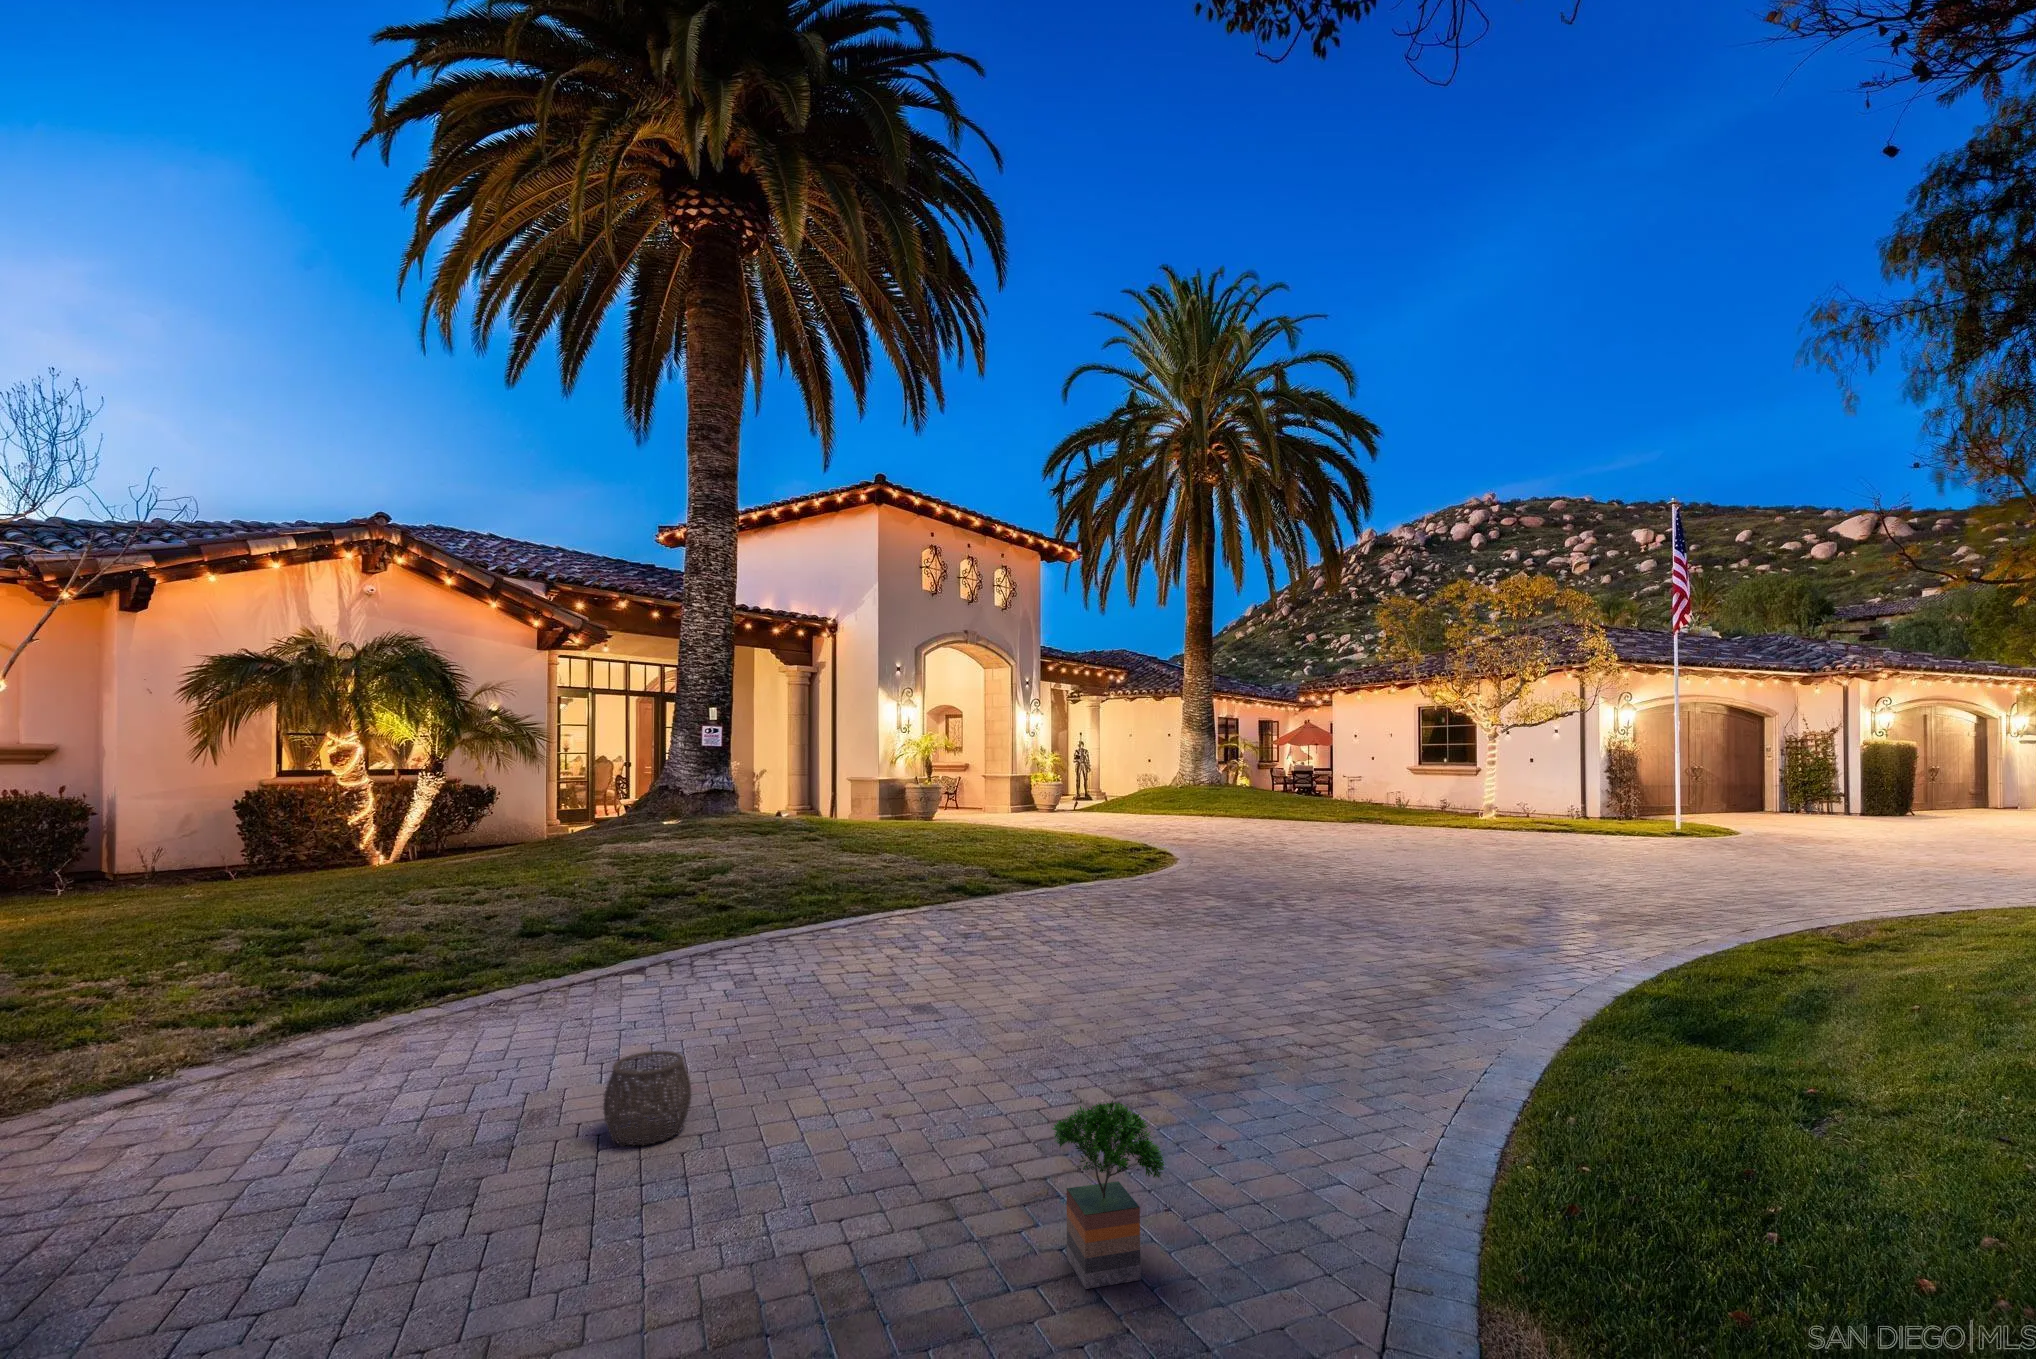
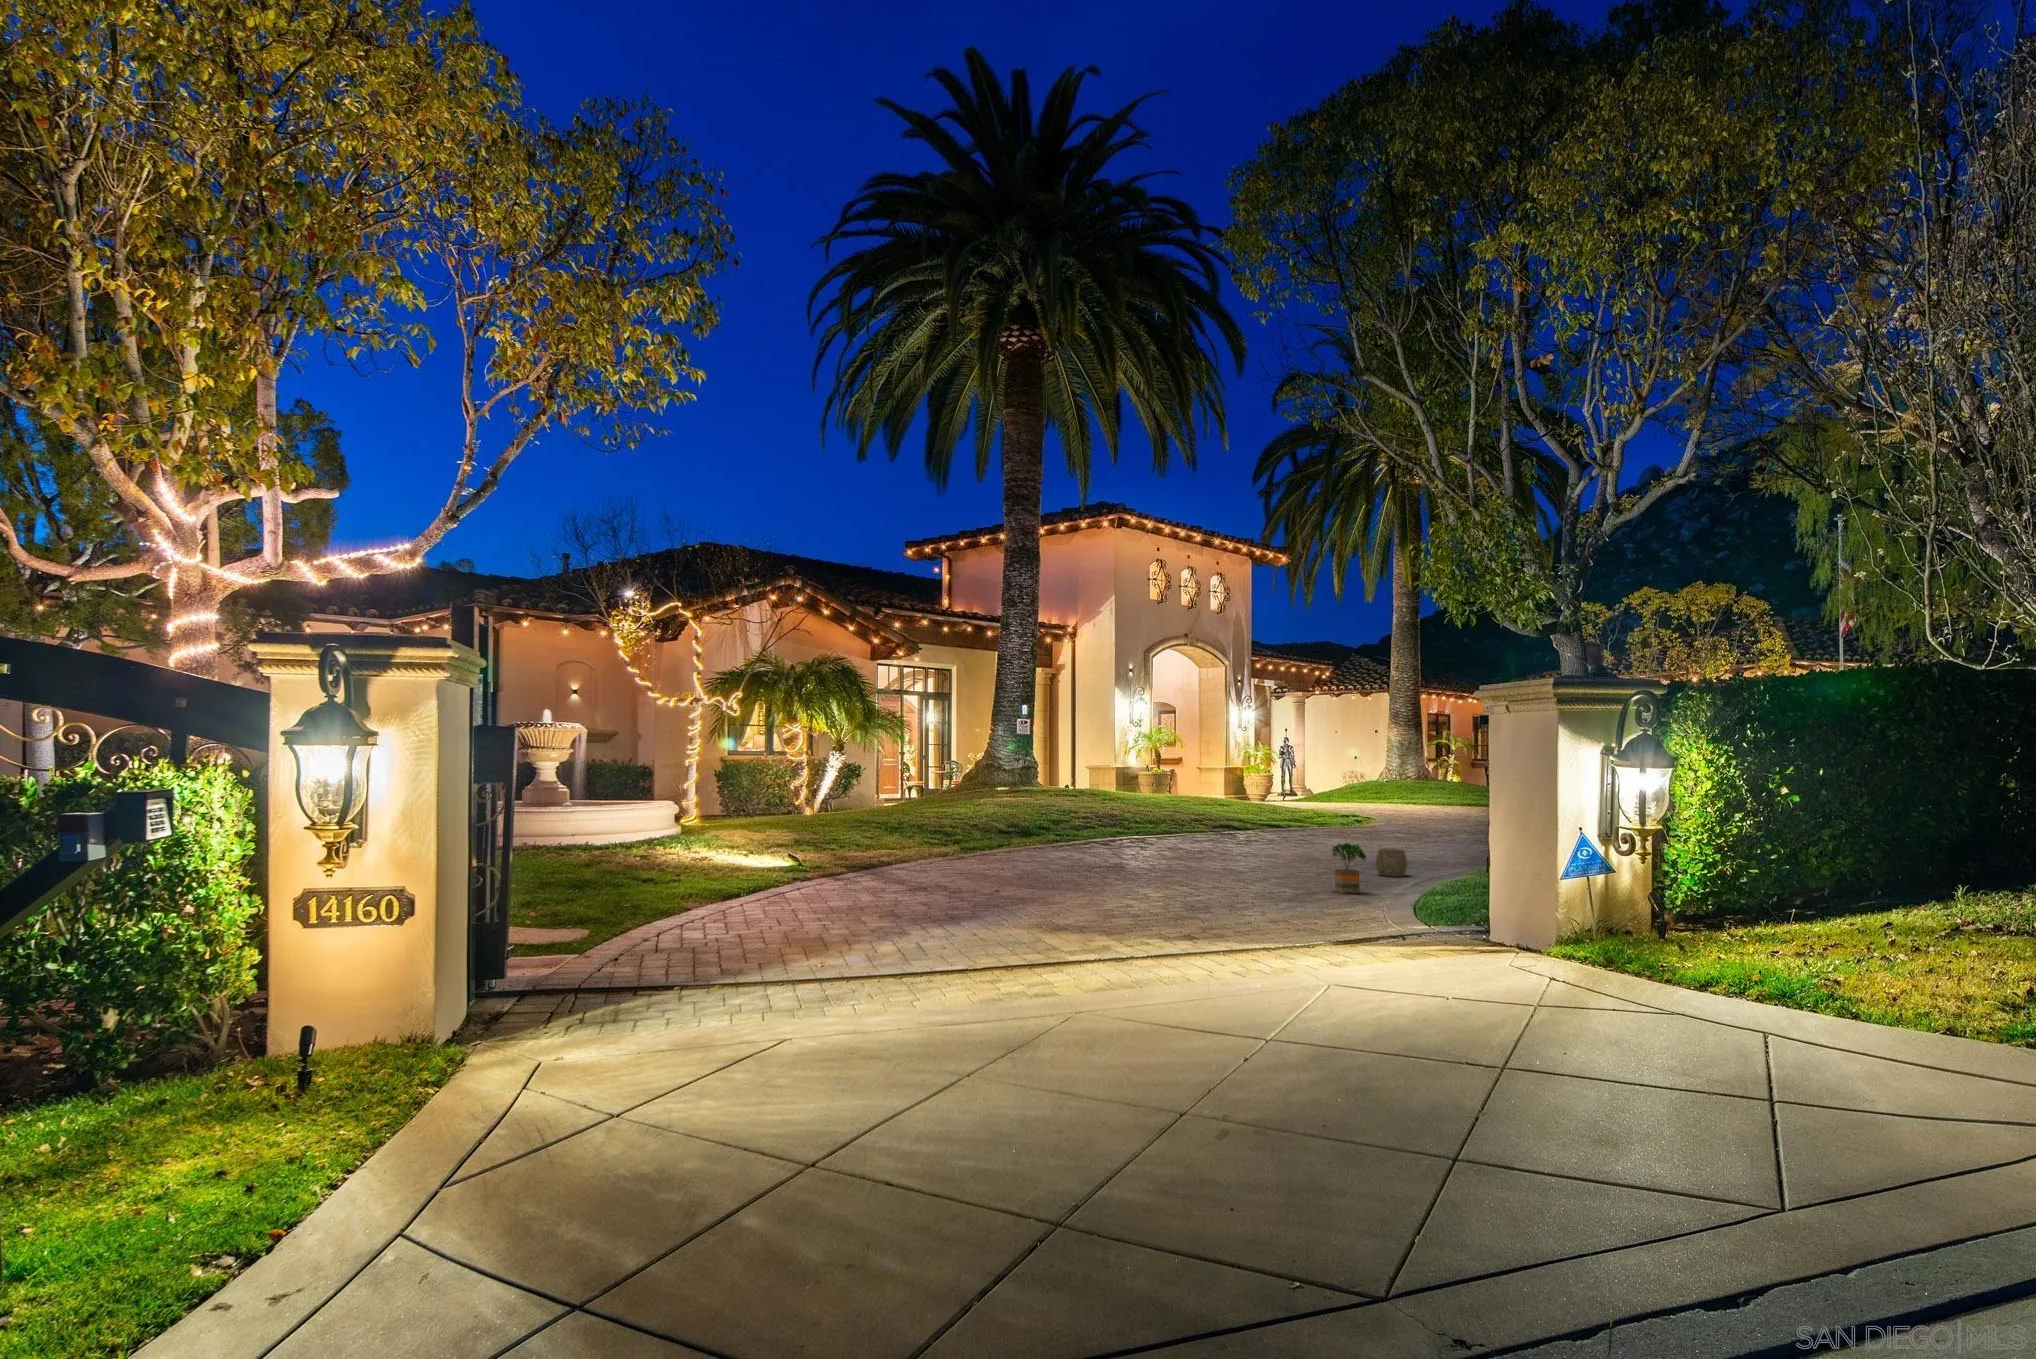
woven basket: present [603,1051,691,1146] -> present [1376,848,1407,877]

